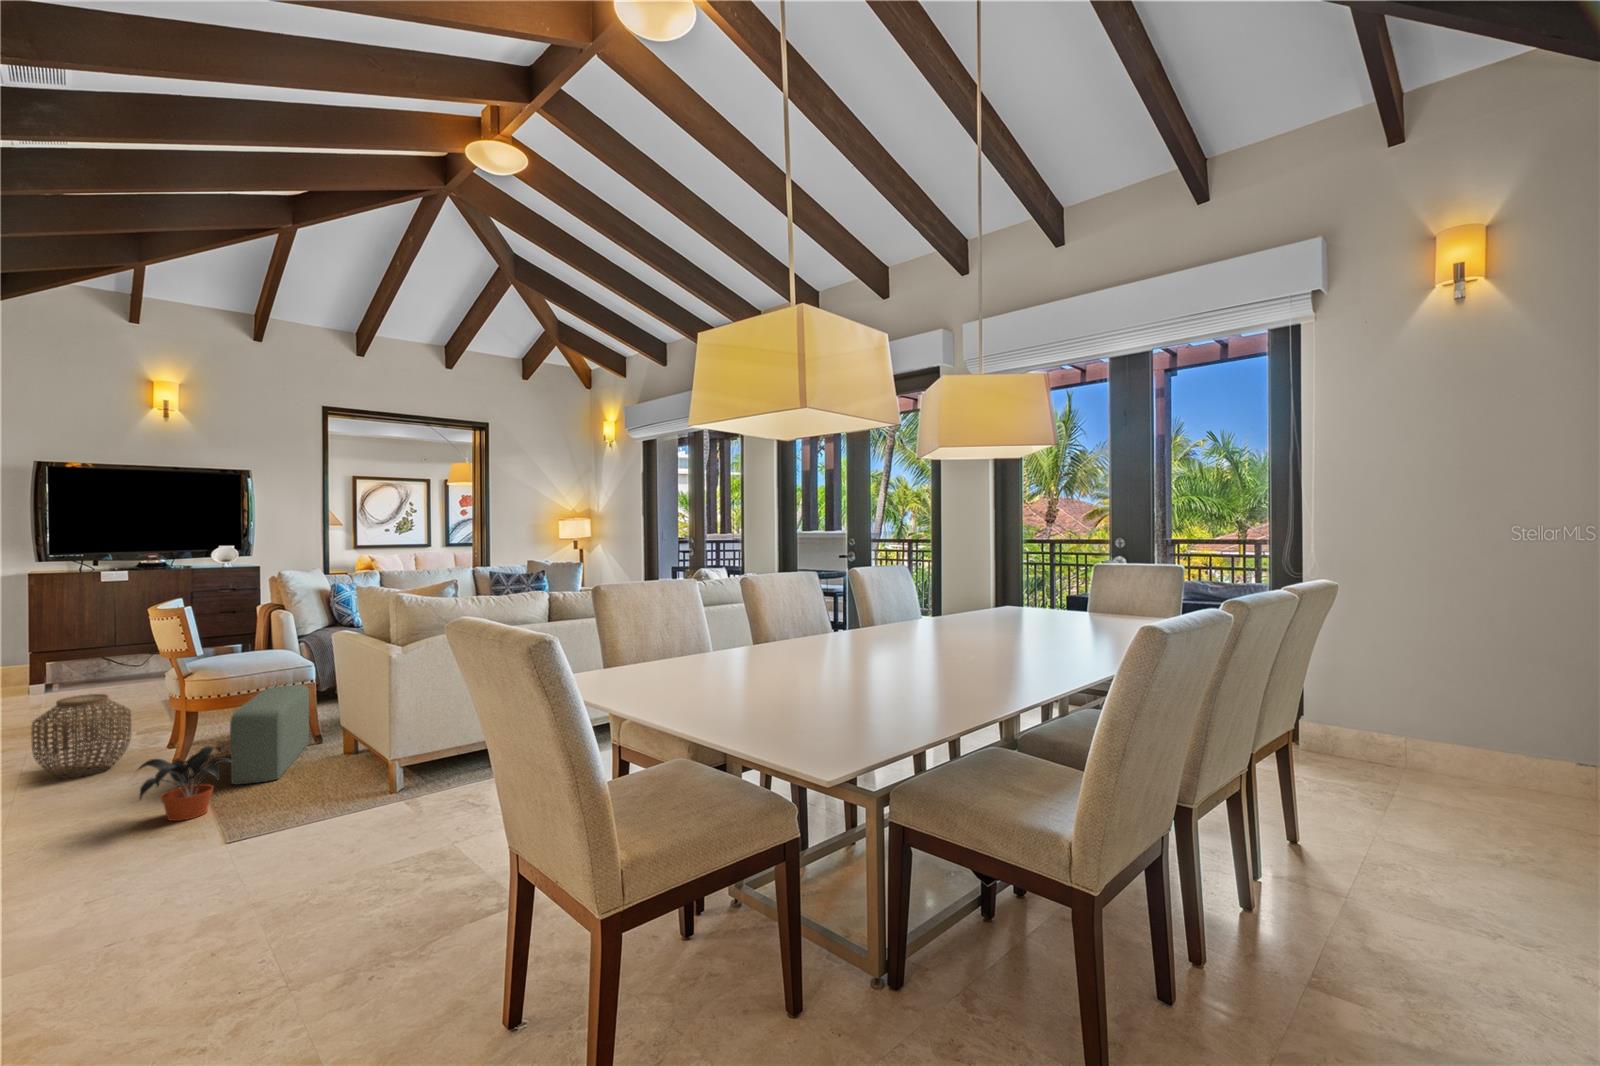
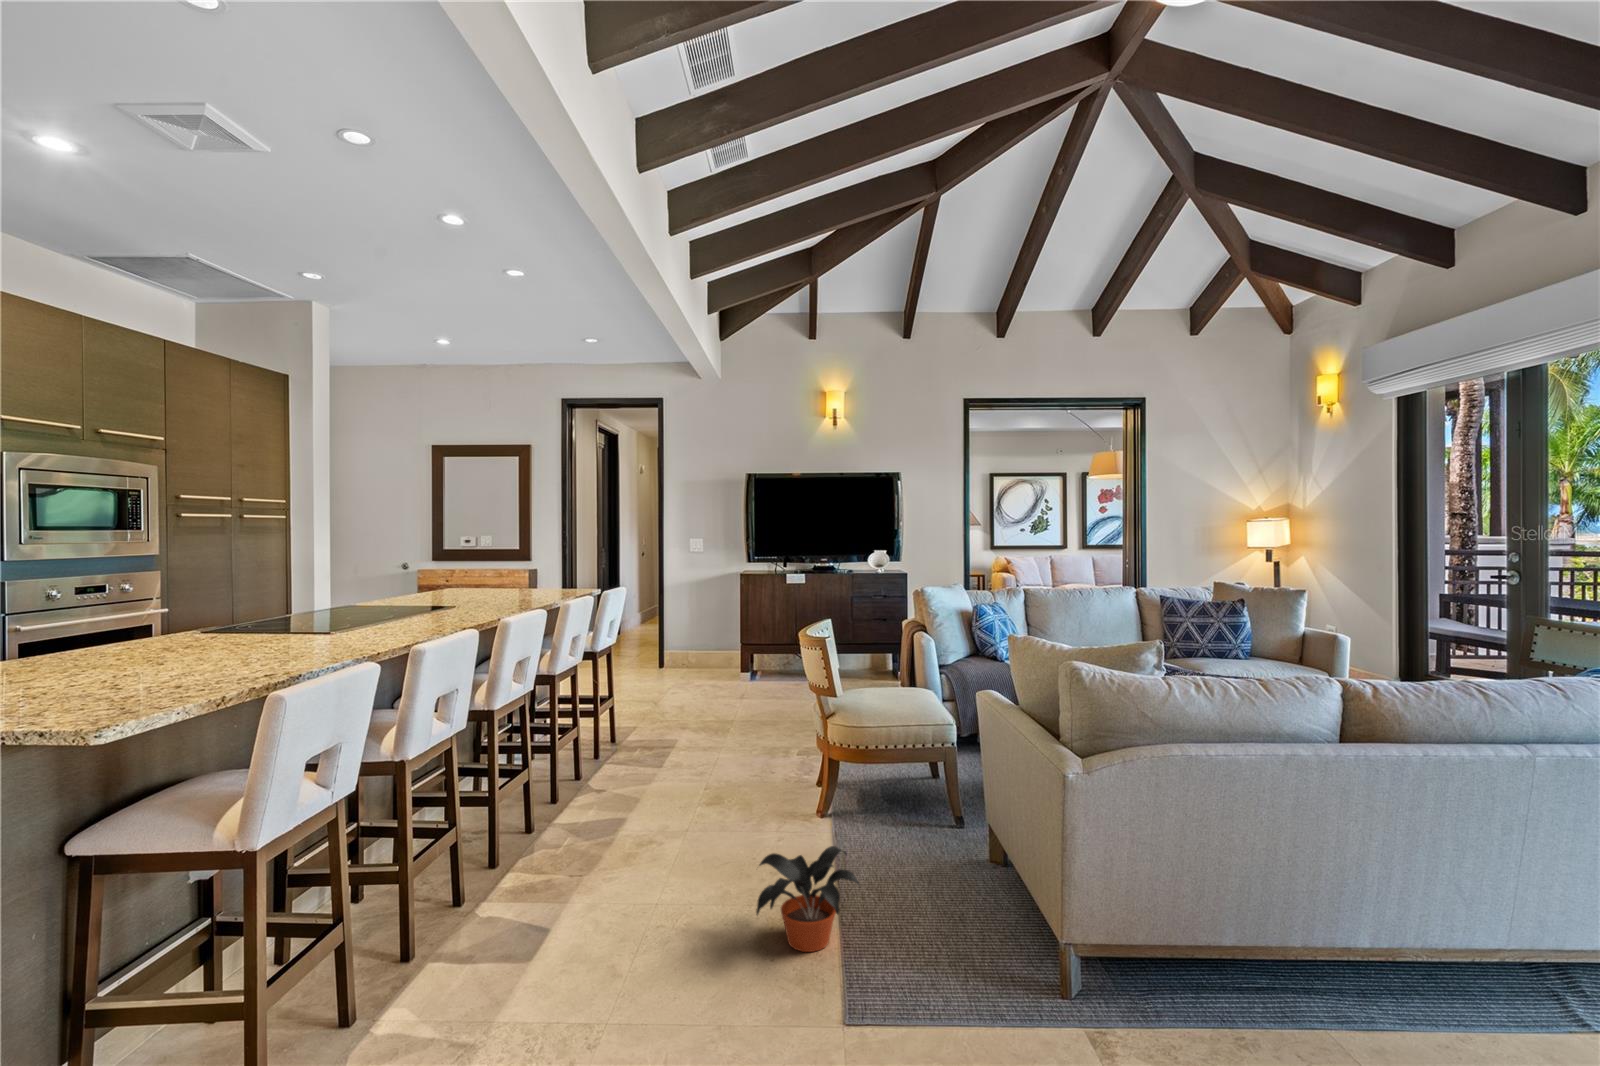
pouf: present [230,685,309,785] -> none [860,747,949,897]
woven basket: present [31,694,131,778] -> none [702,723,780,815]

